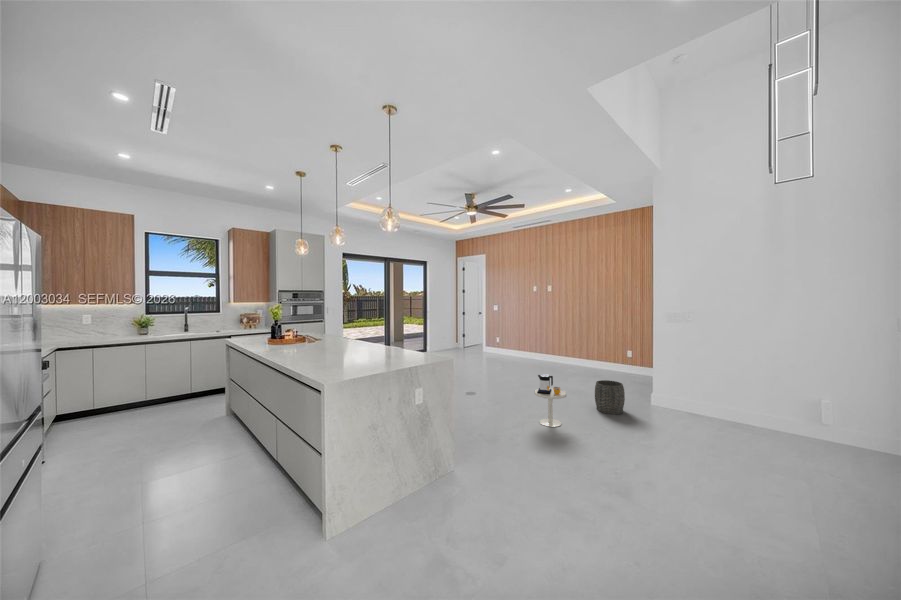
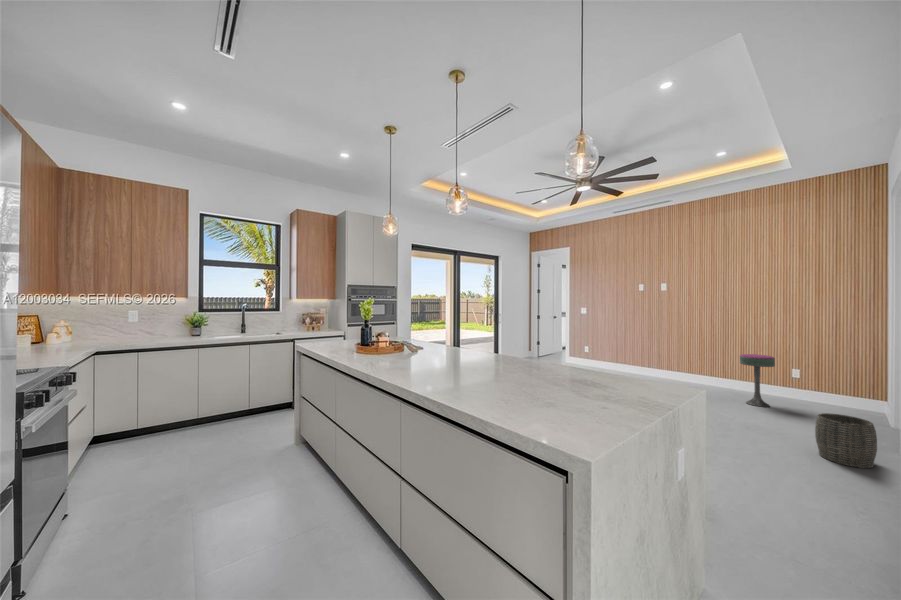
bar stool: none [585,342,606,380] -> present [740,354,775,407]
side table: present [534,374,567,427] -> none [745,405,810,489]

